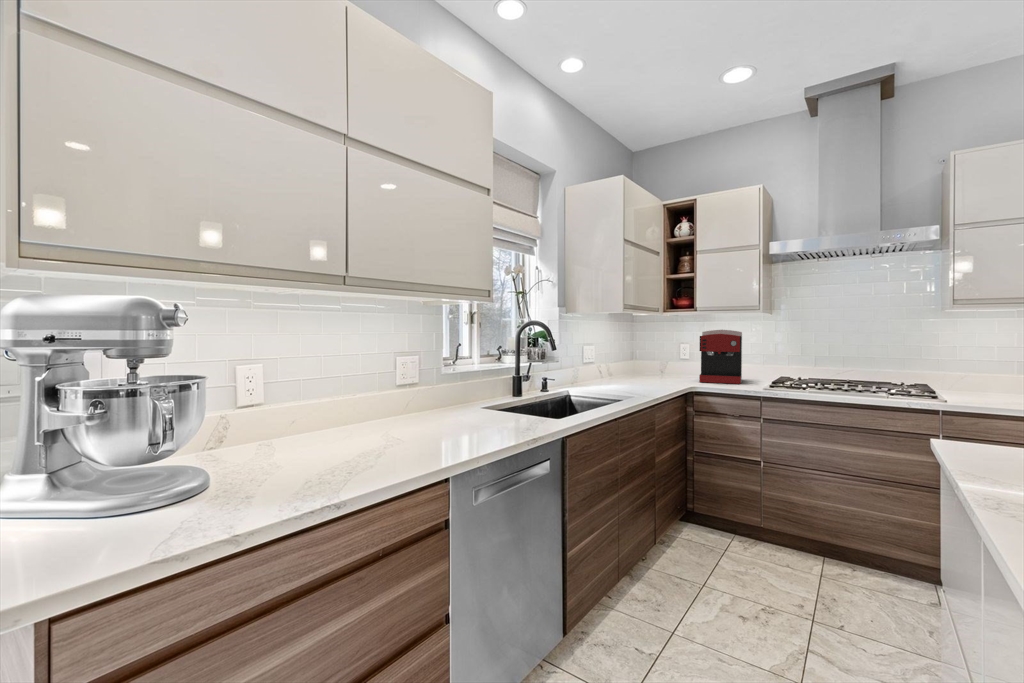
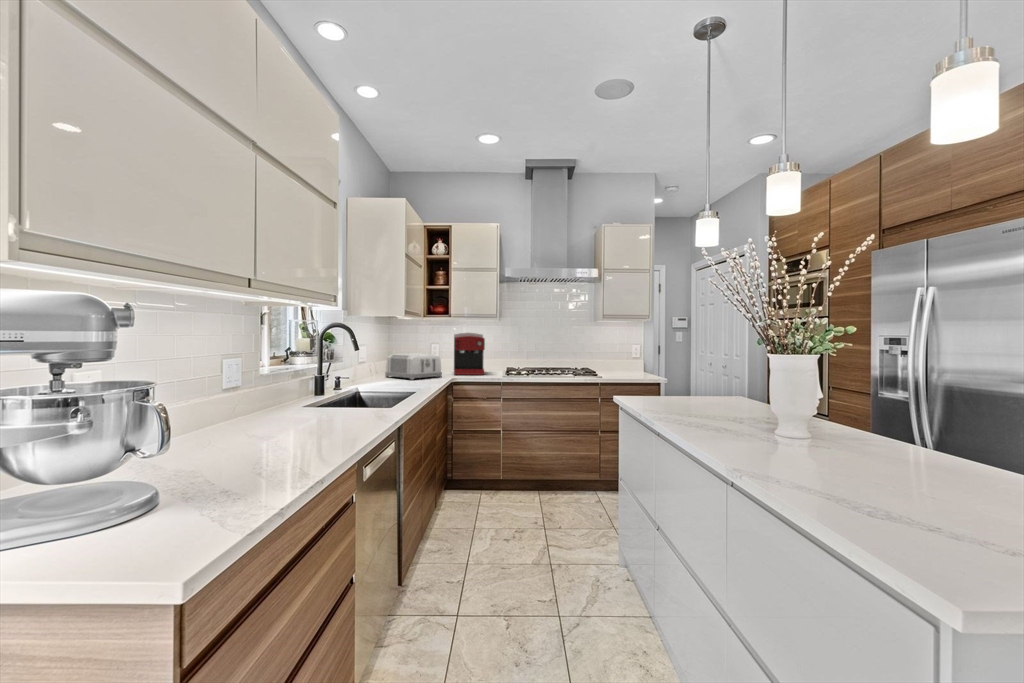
toaster: none [615,355,681,385] -> present [385,354,442,380]

